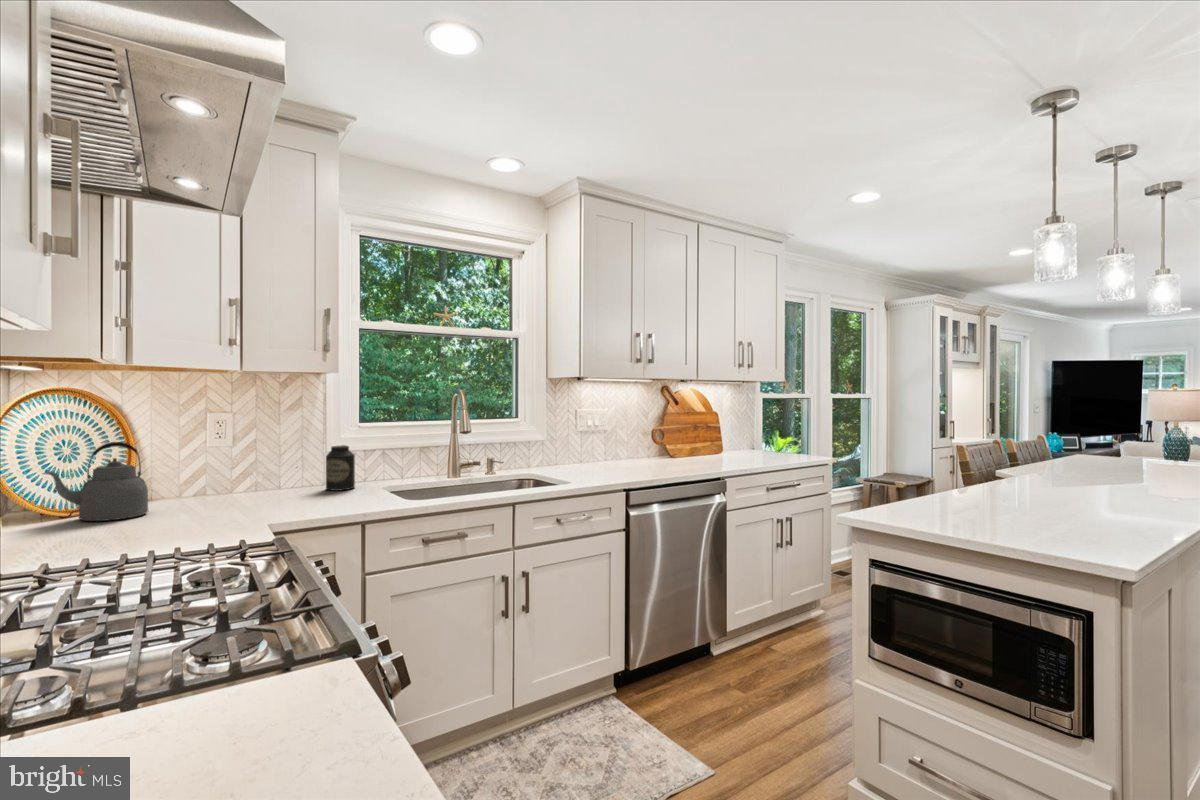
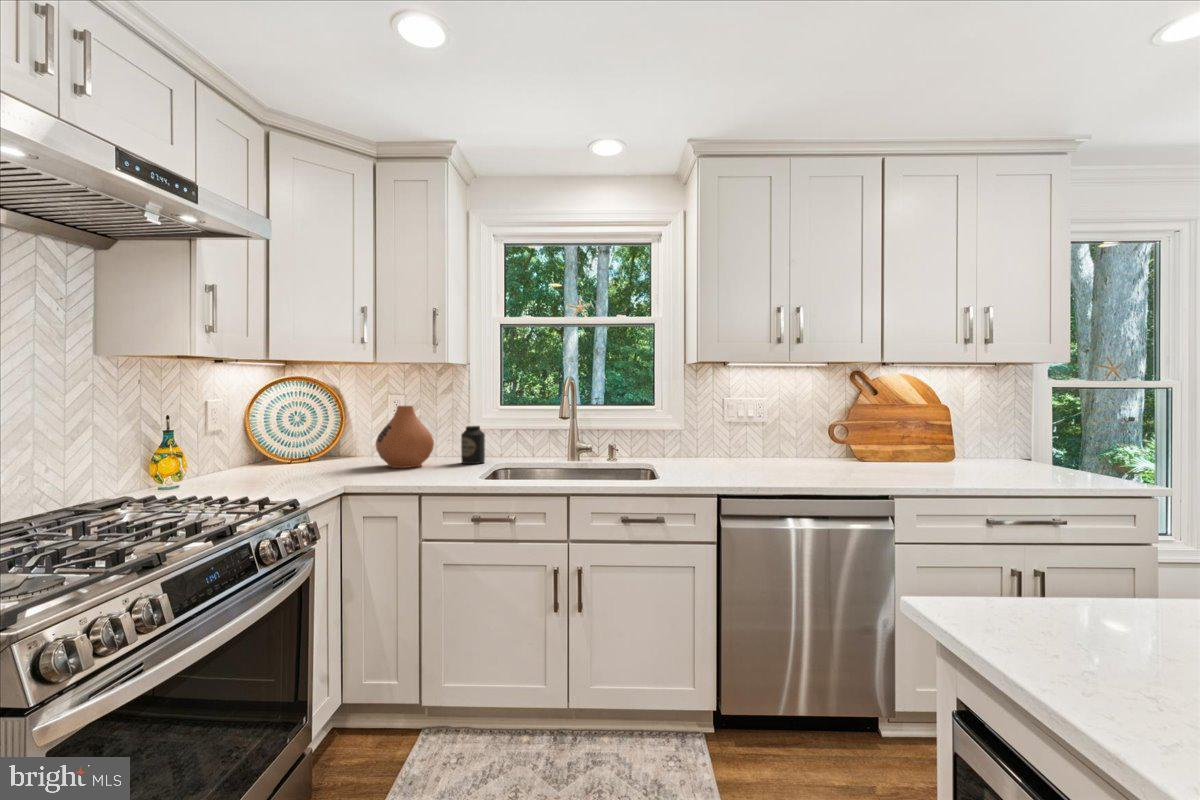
vase: none [222,425,305,503] -> present [376,406,434,468]
kettle: present [43,442,148,521] -> none [267,415,328,469]

